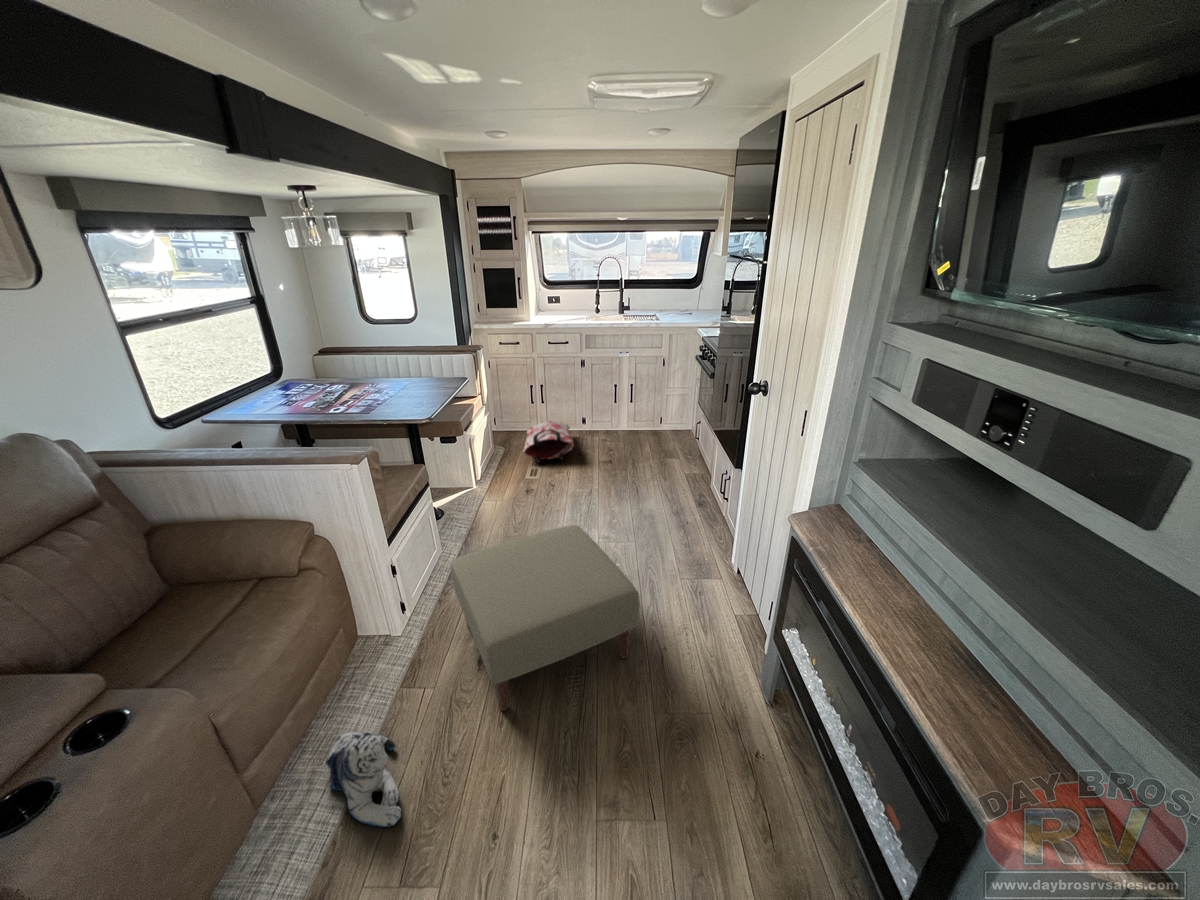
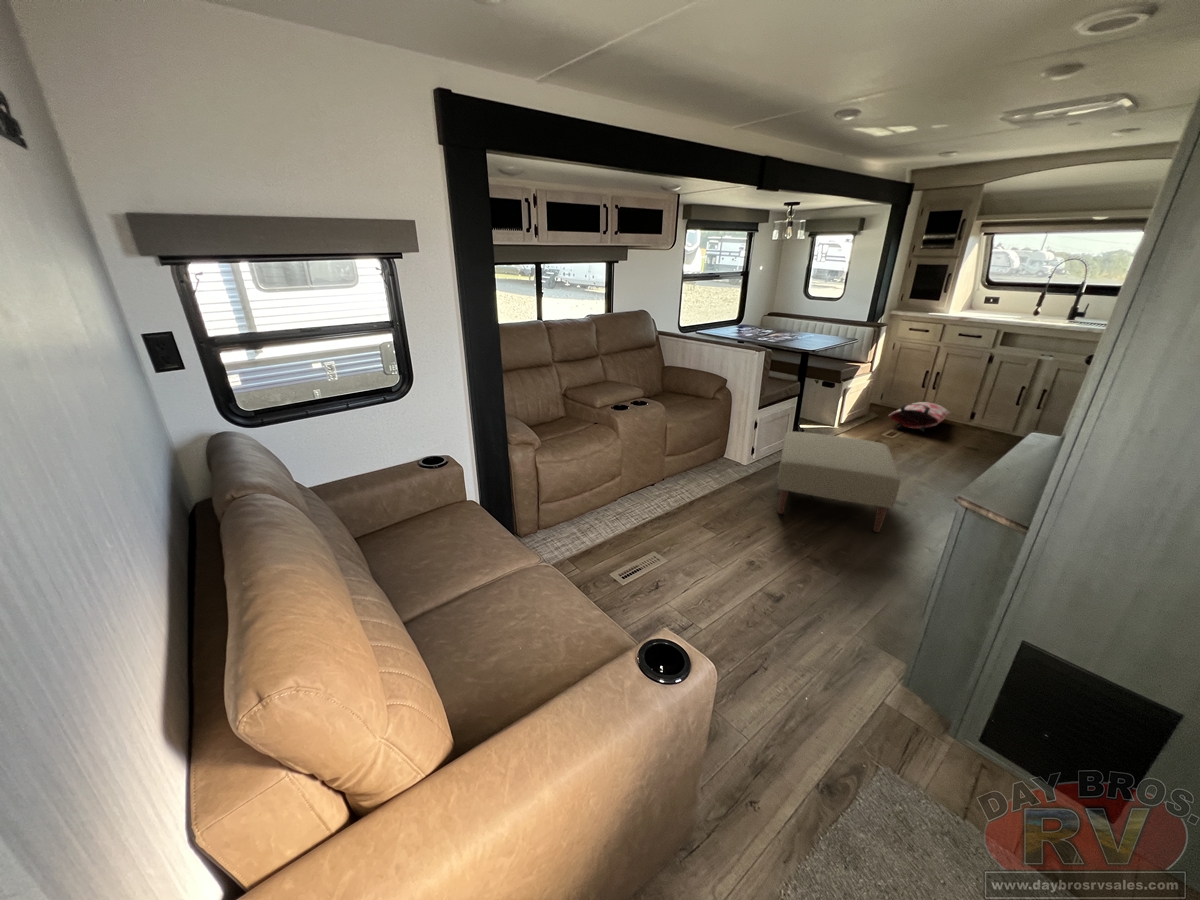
plush toy: present [326,731,401,827] -> none [686,474,719,516]

